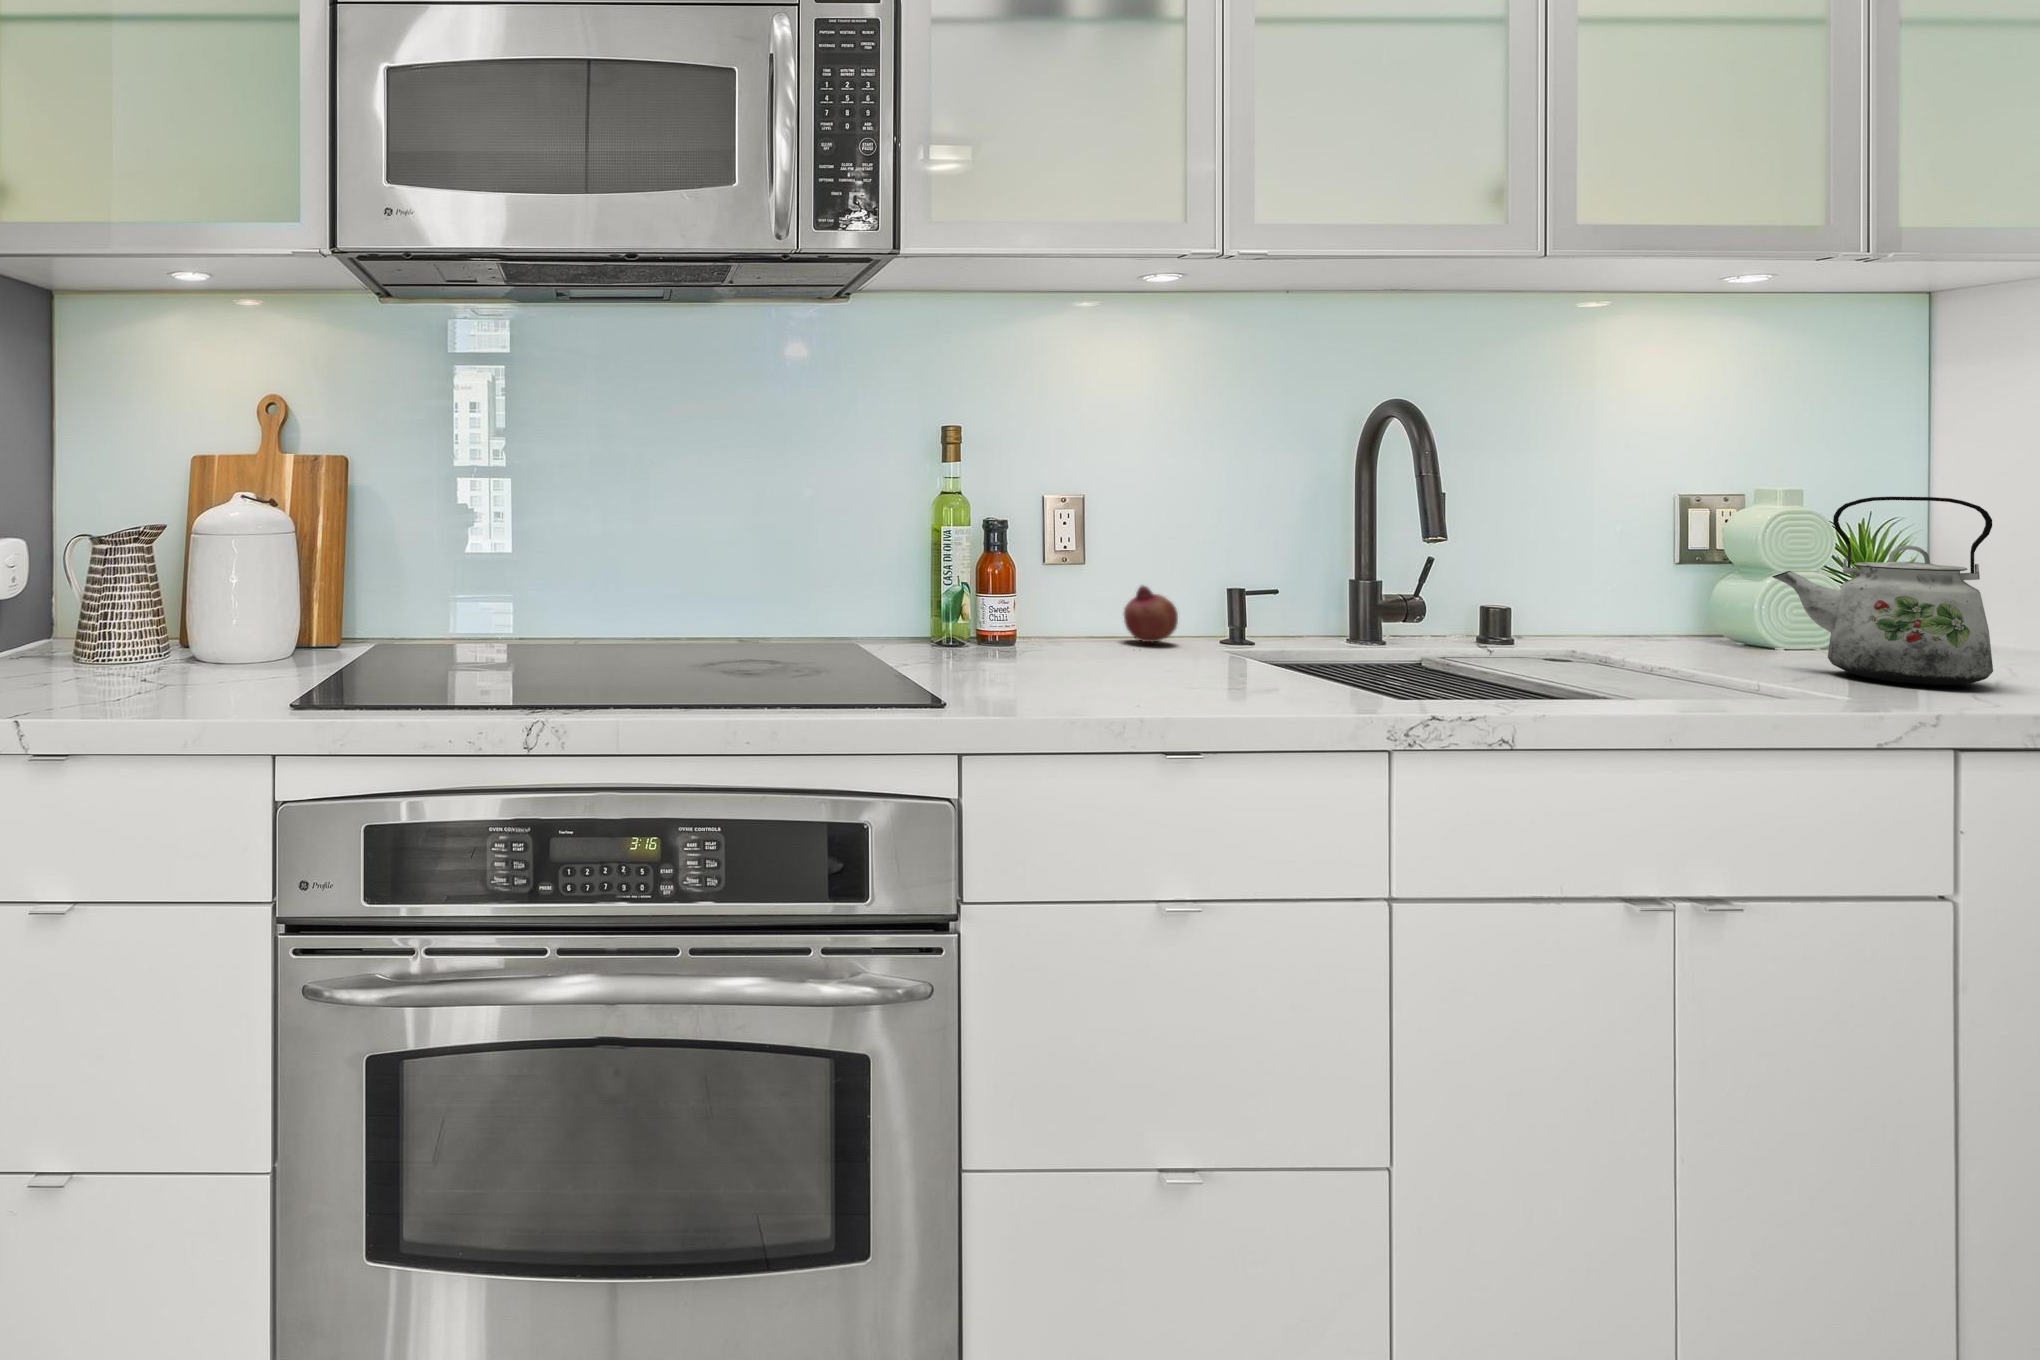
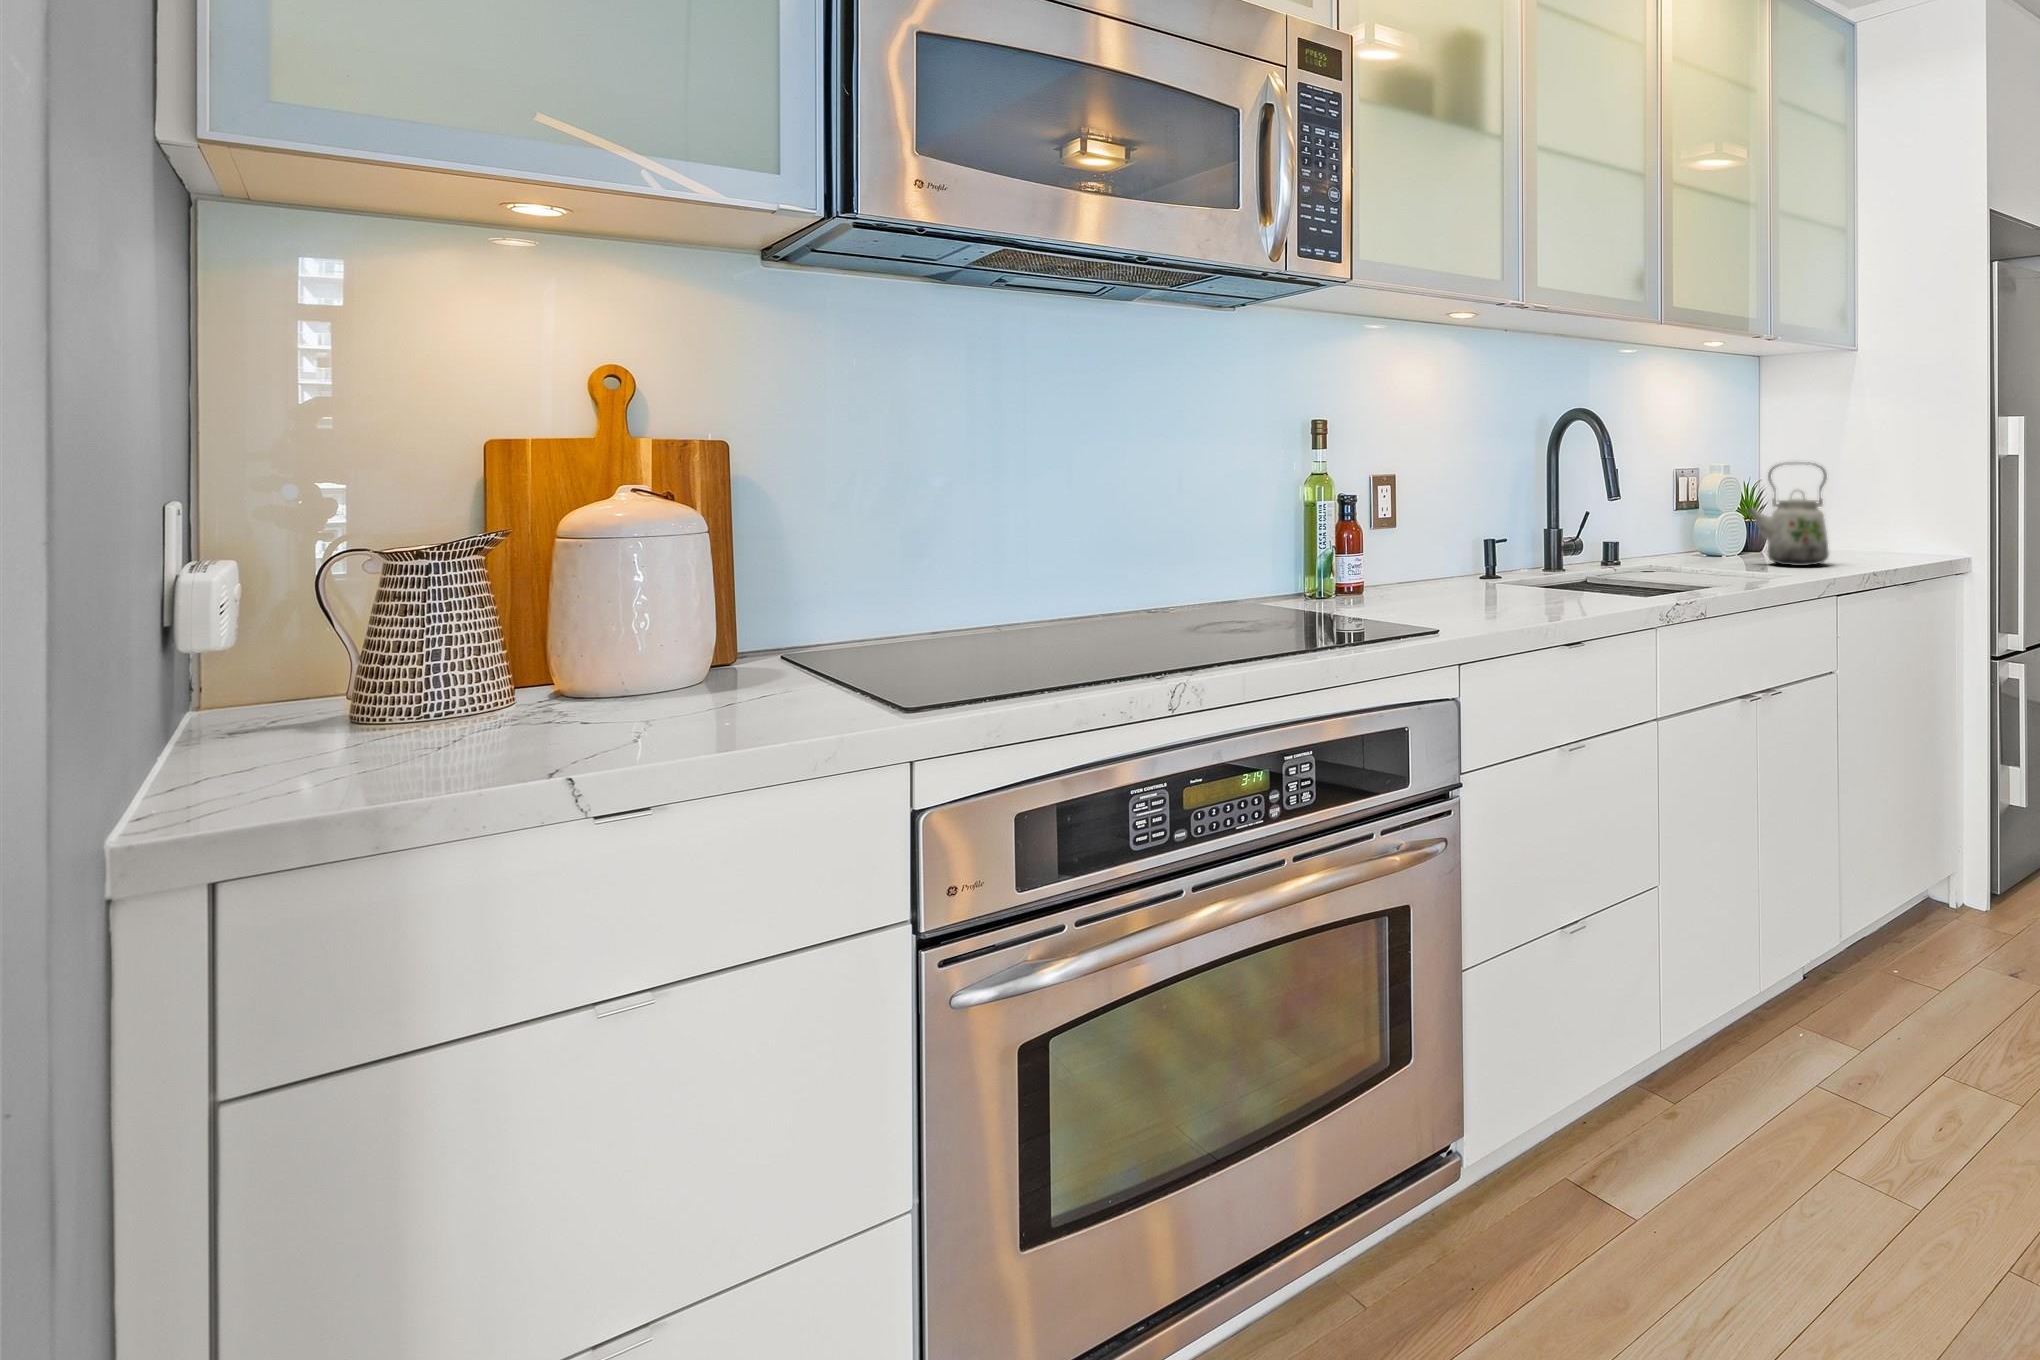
fruit: present [1124,586,1178,642] -> none [1428,540,1467,584]

